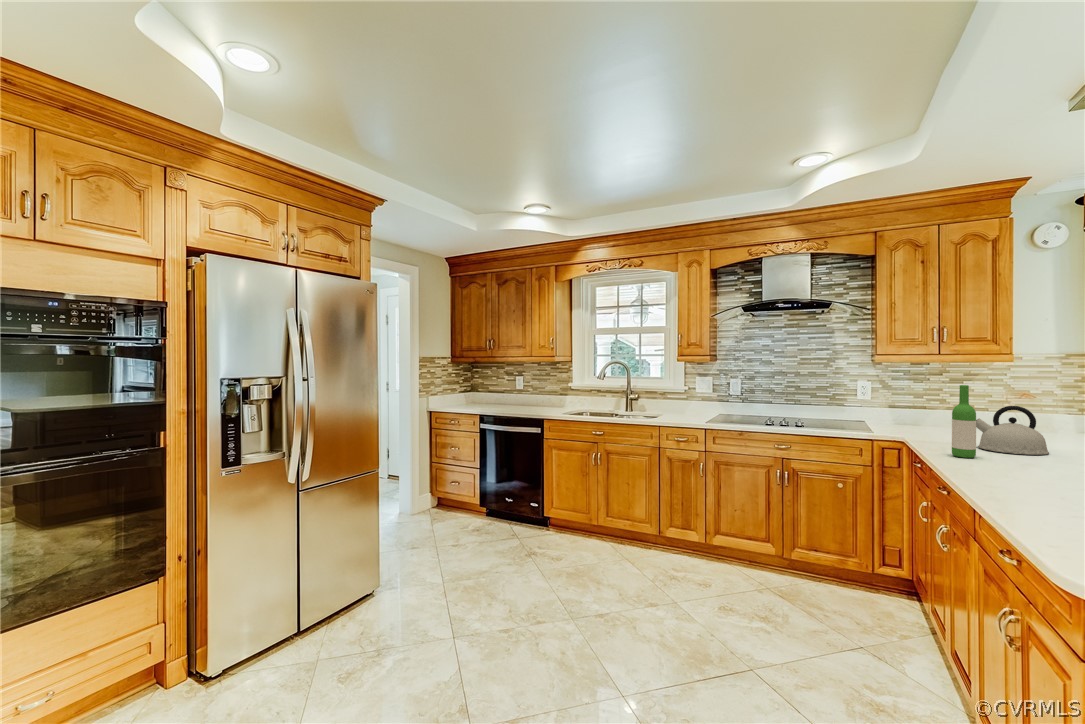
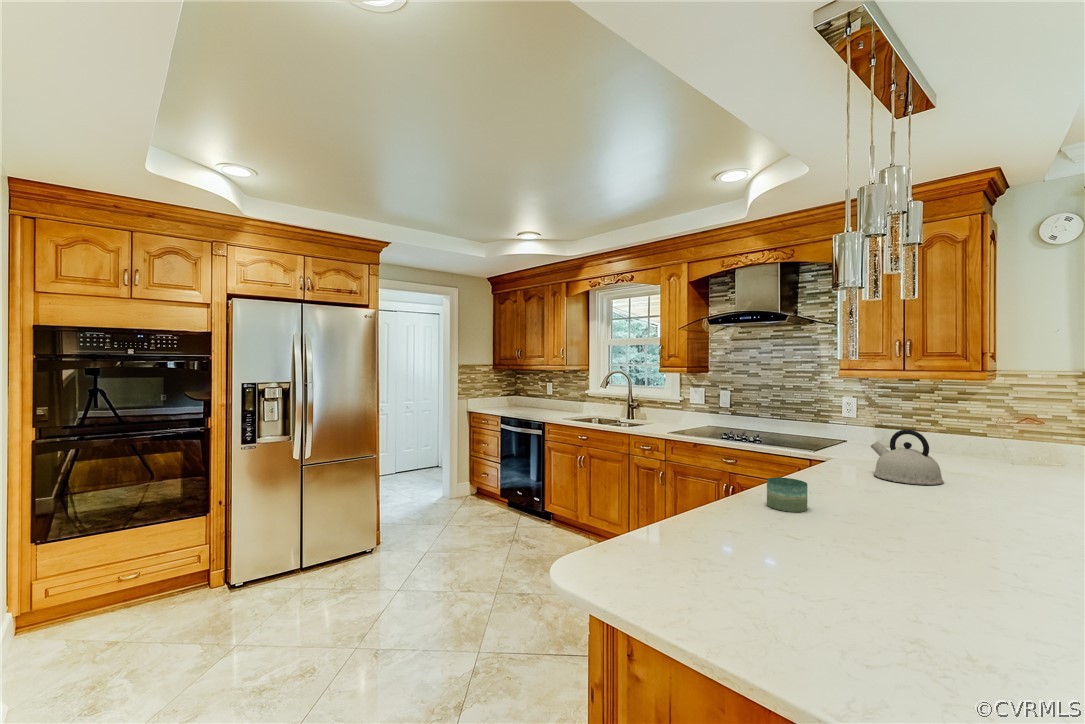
wine bottle: present [952,385,976,458] -> none [814,405,836,481]
candle: none [999,457,1051,490] -> present [767,478,807,512]

